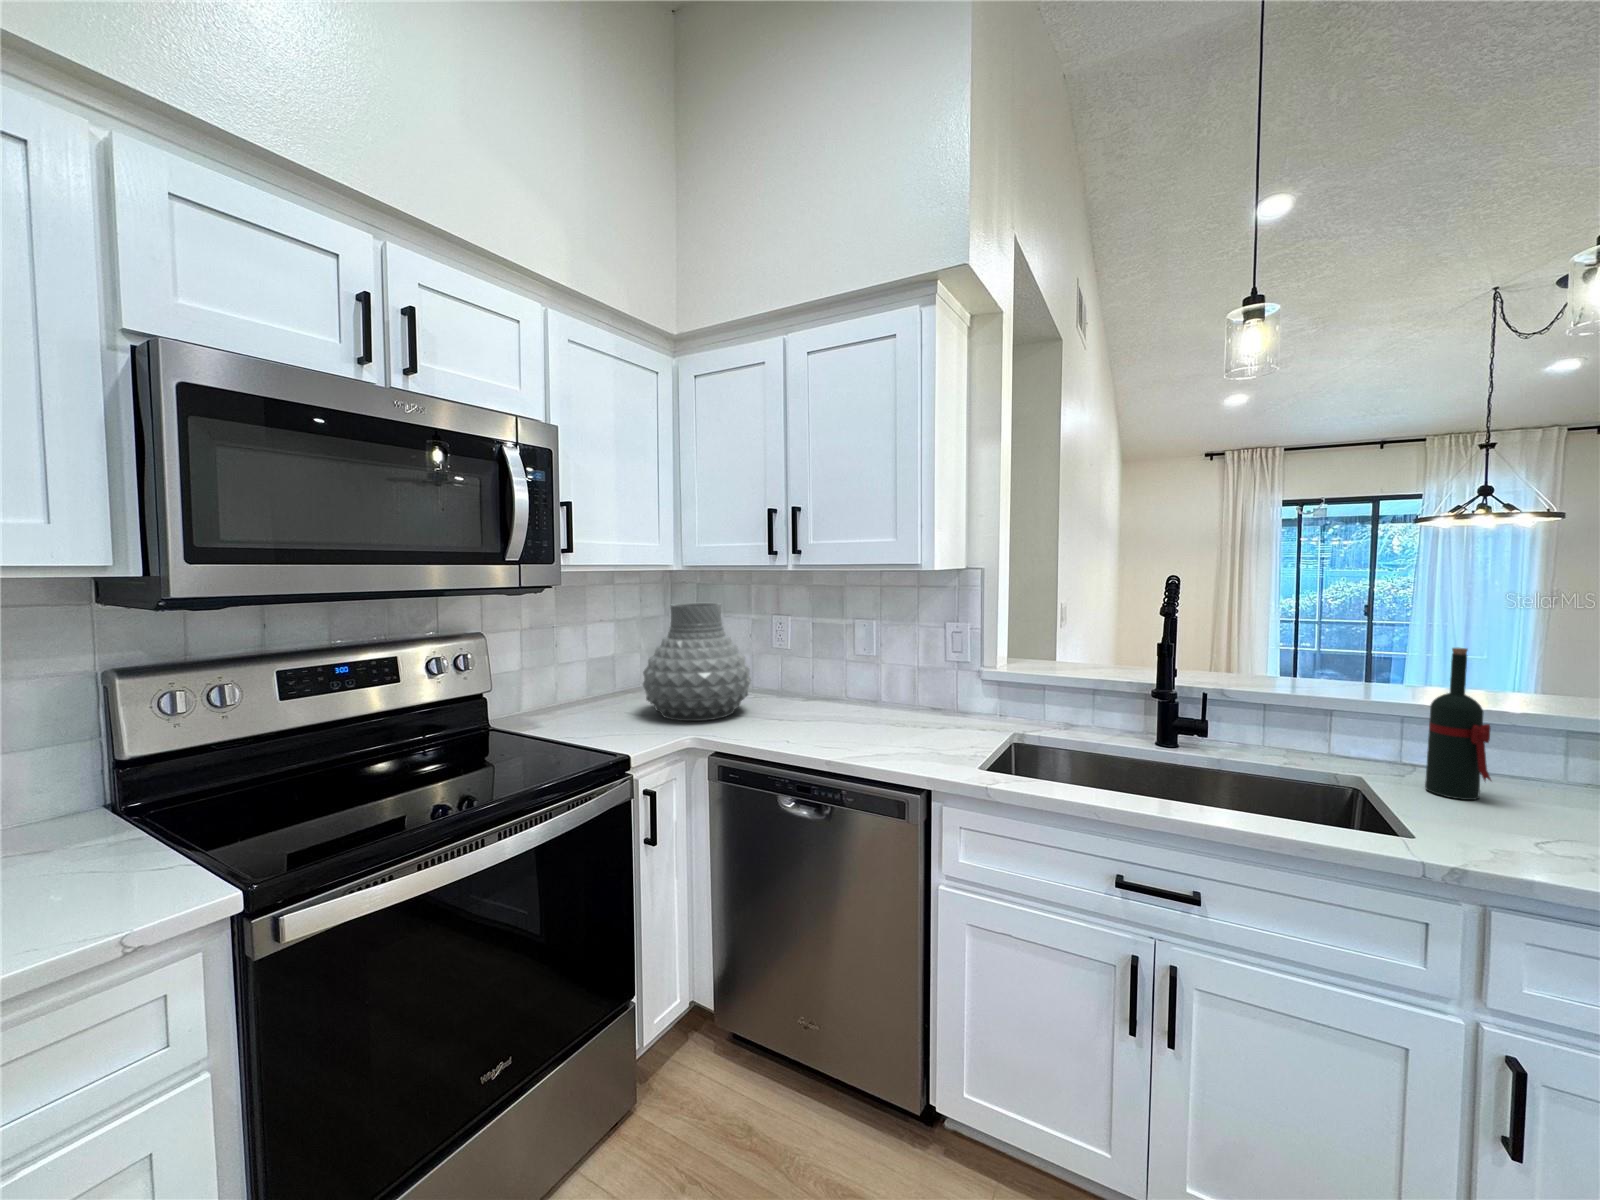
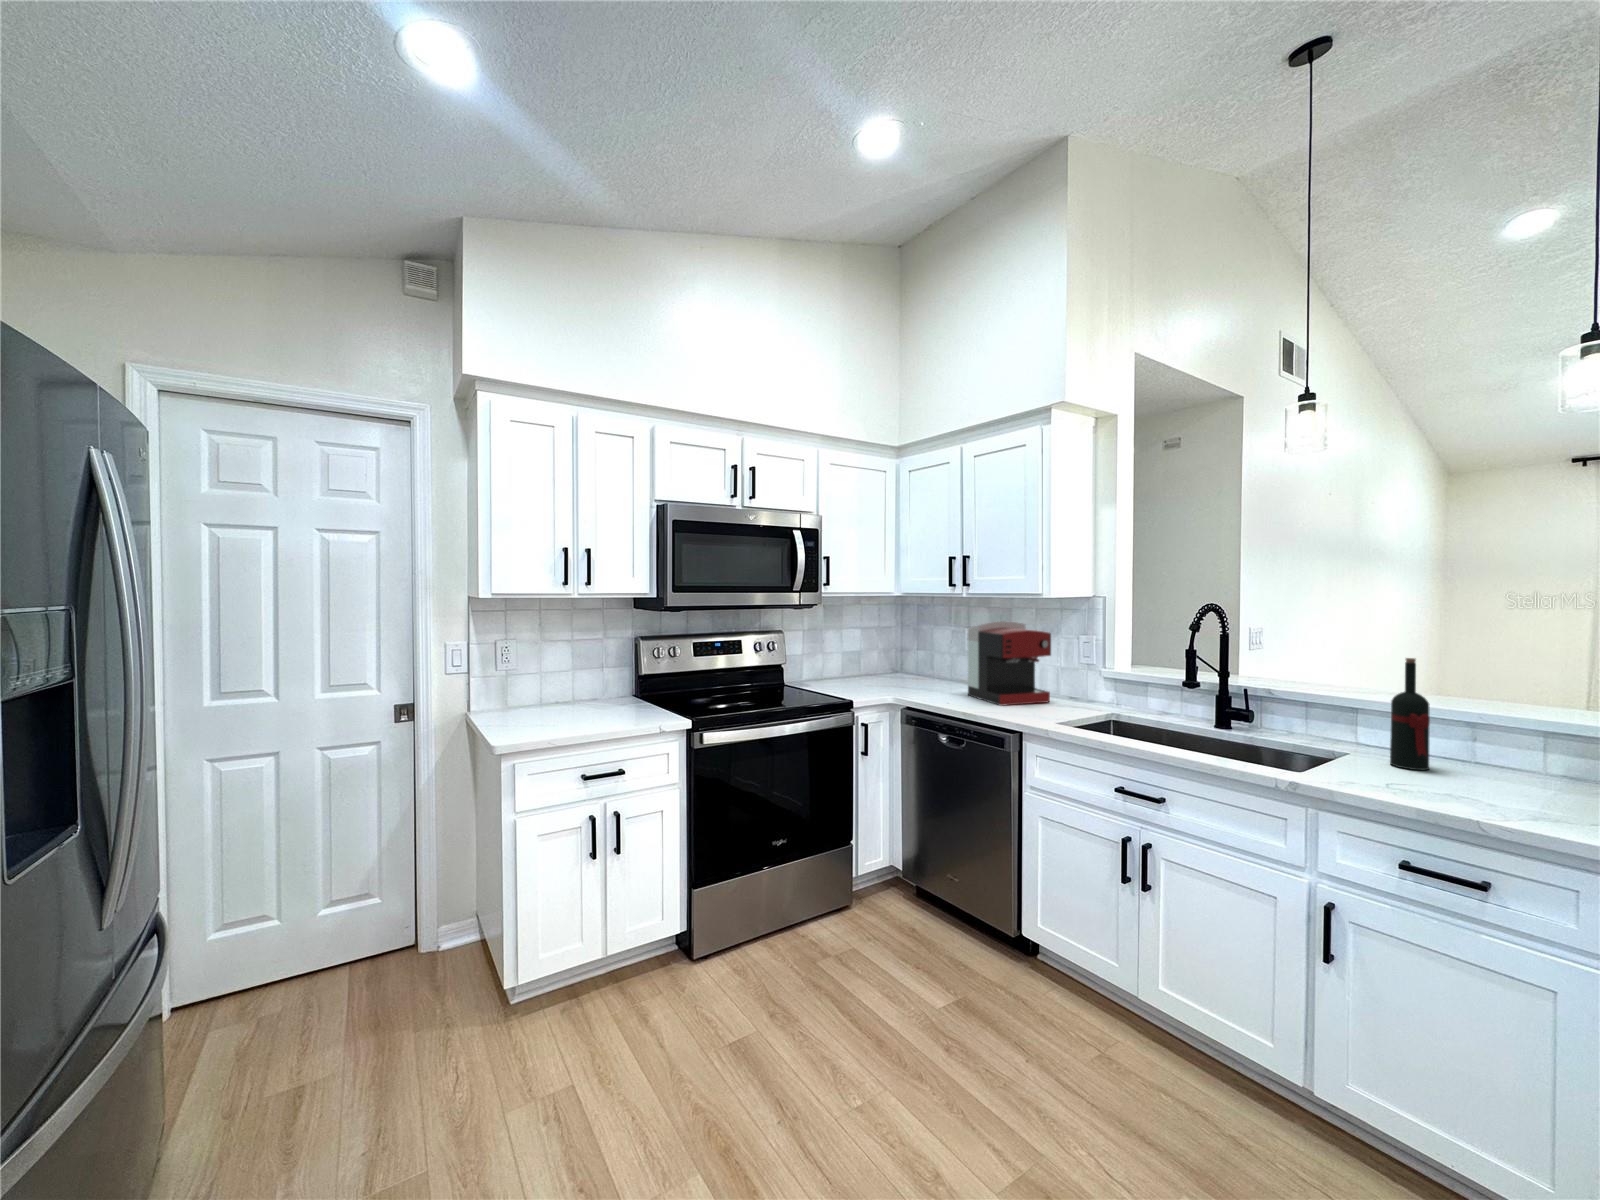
vase: present [643,603,751,721] -> none [871,617,941,691]
coffee maker: none [797,606,918,735] -> present [968,621,1051,706]

